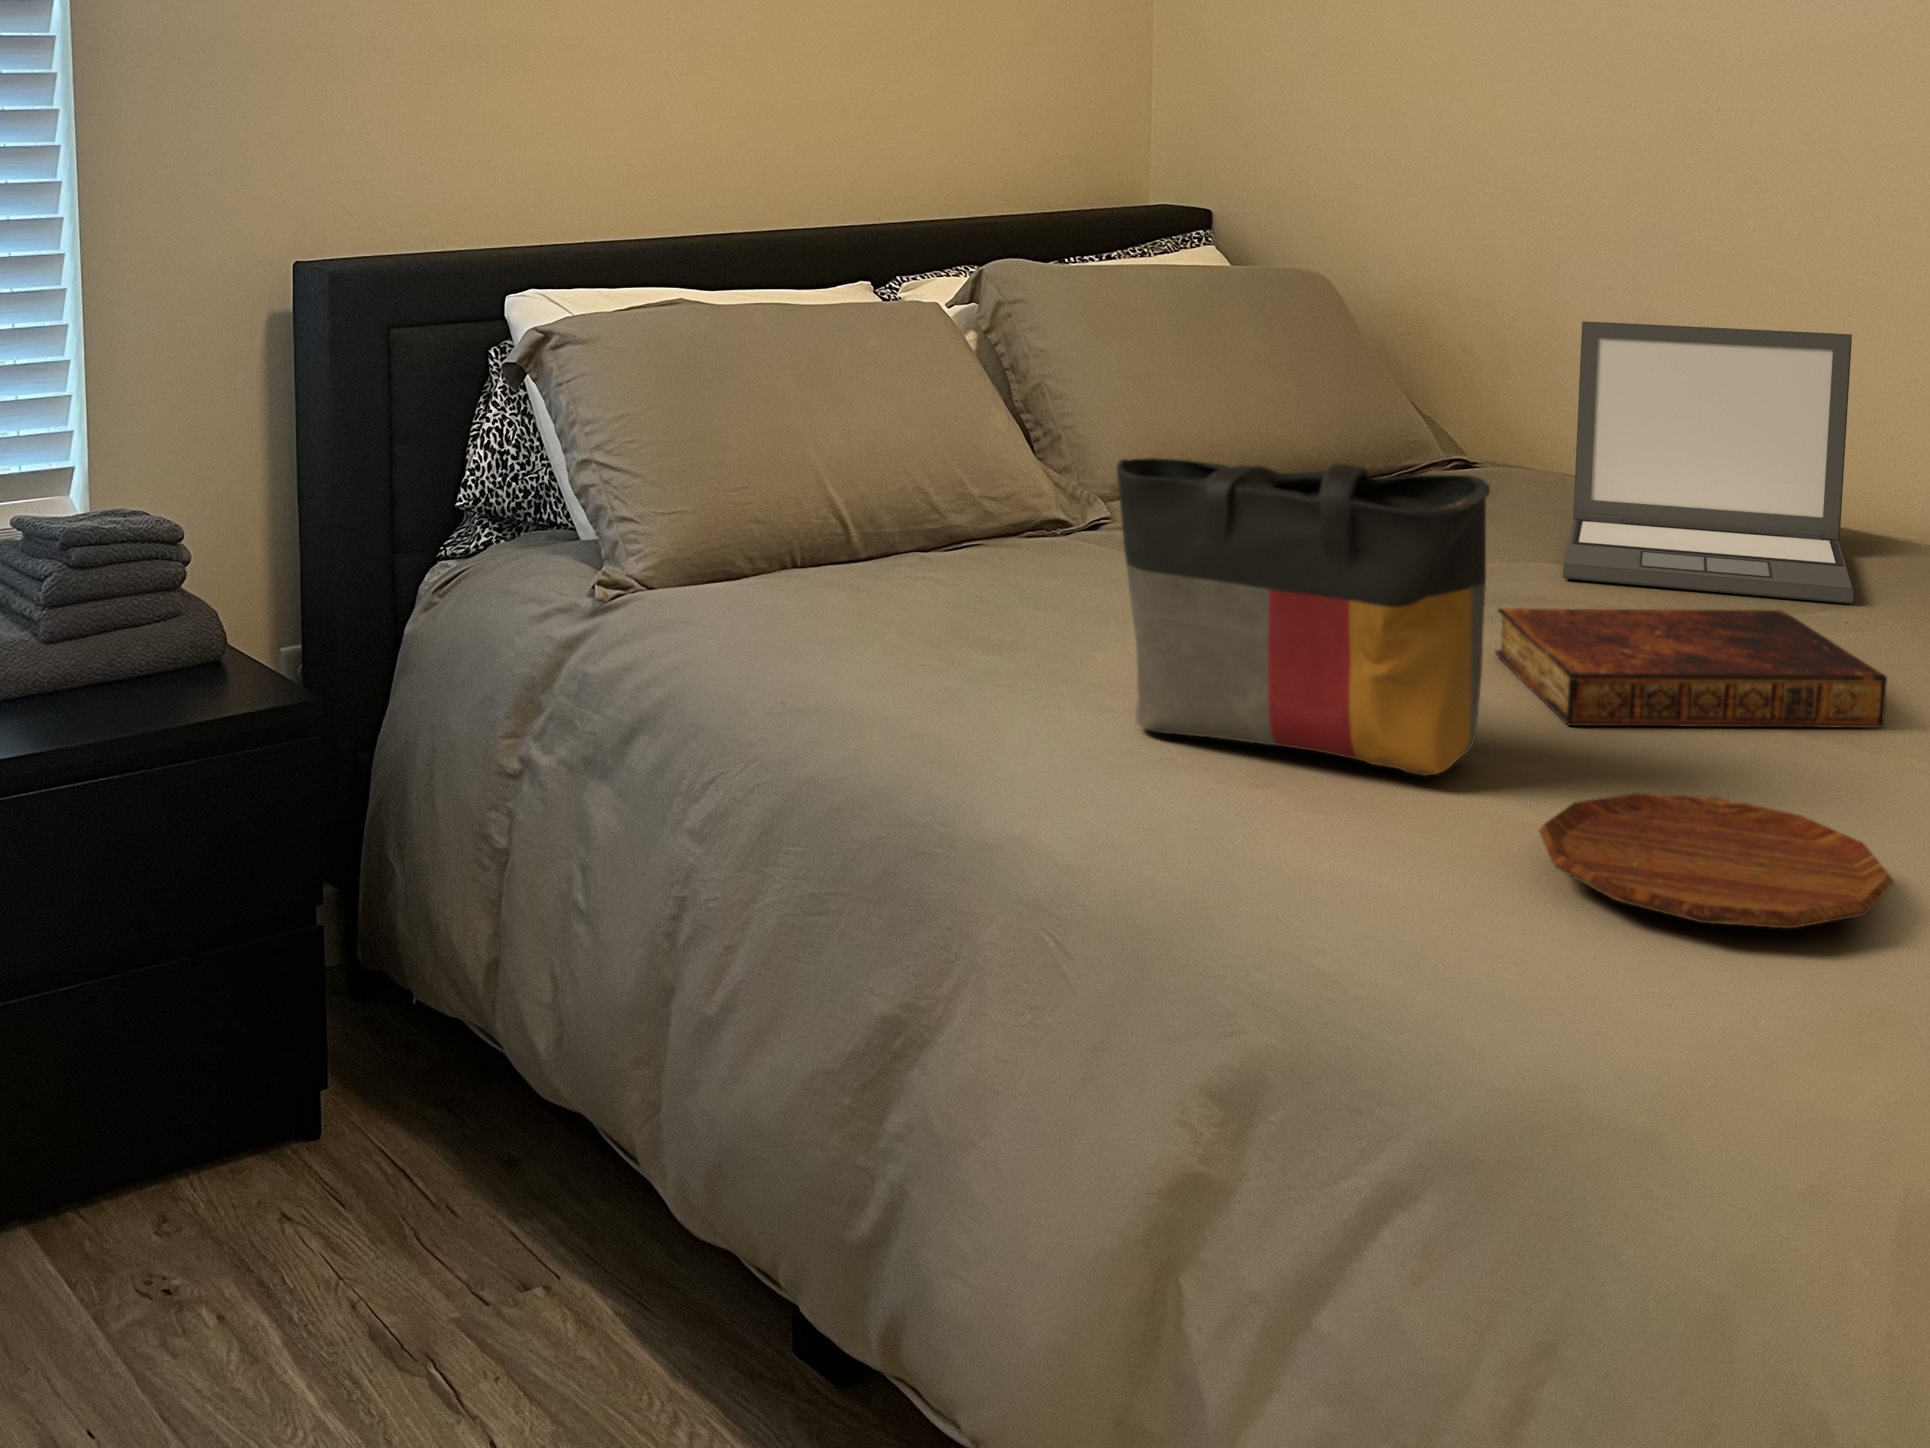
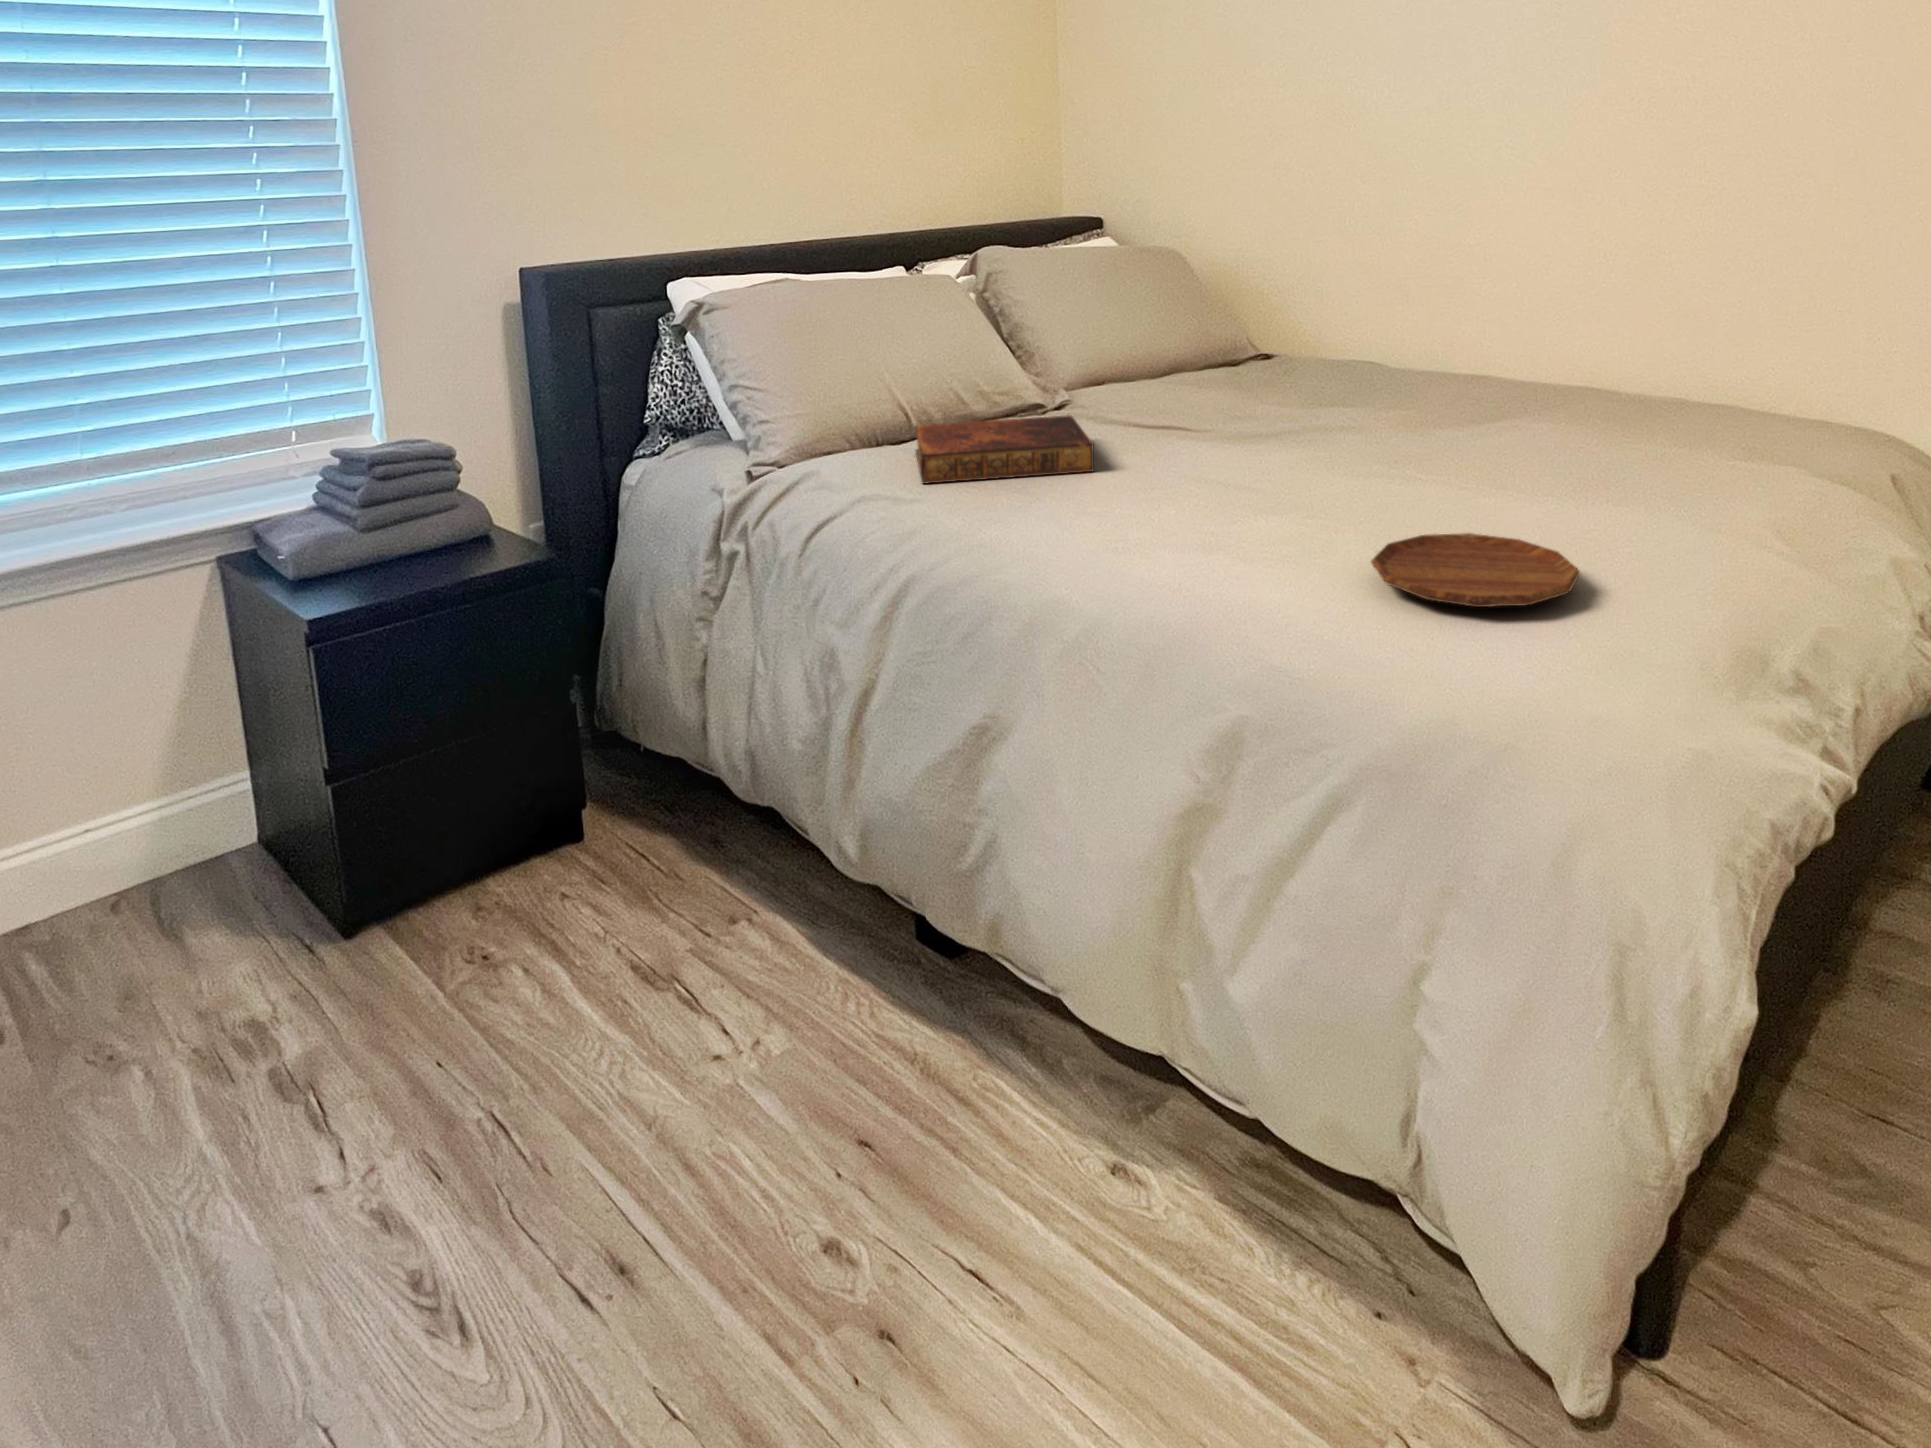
laptop: present [1563,321,1854,604] -> none [1344,265,1510,421]
tote bag: present [1117,458,1490,776] -> none [1091,348,1325,537]
book: present [1496,608,1887,728] -> present [915,415,1094,484]

